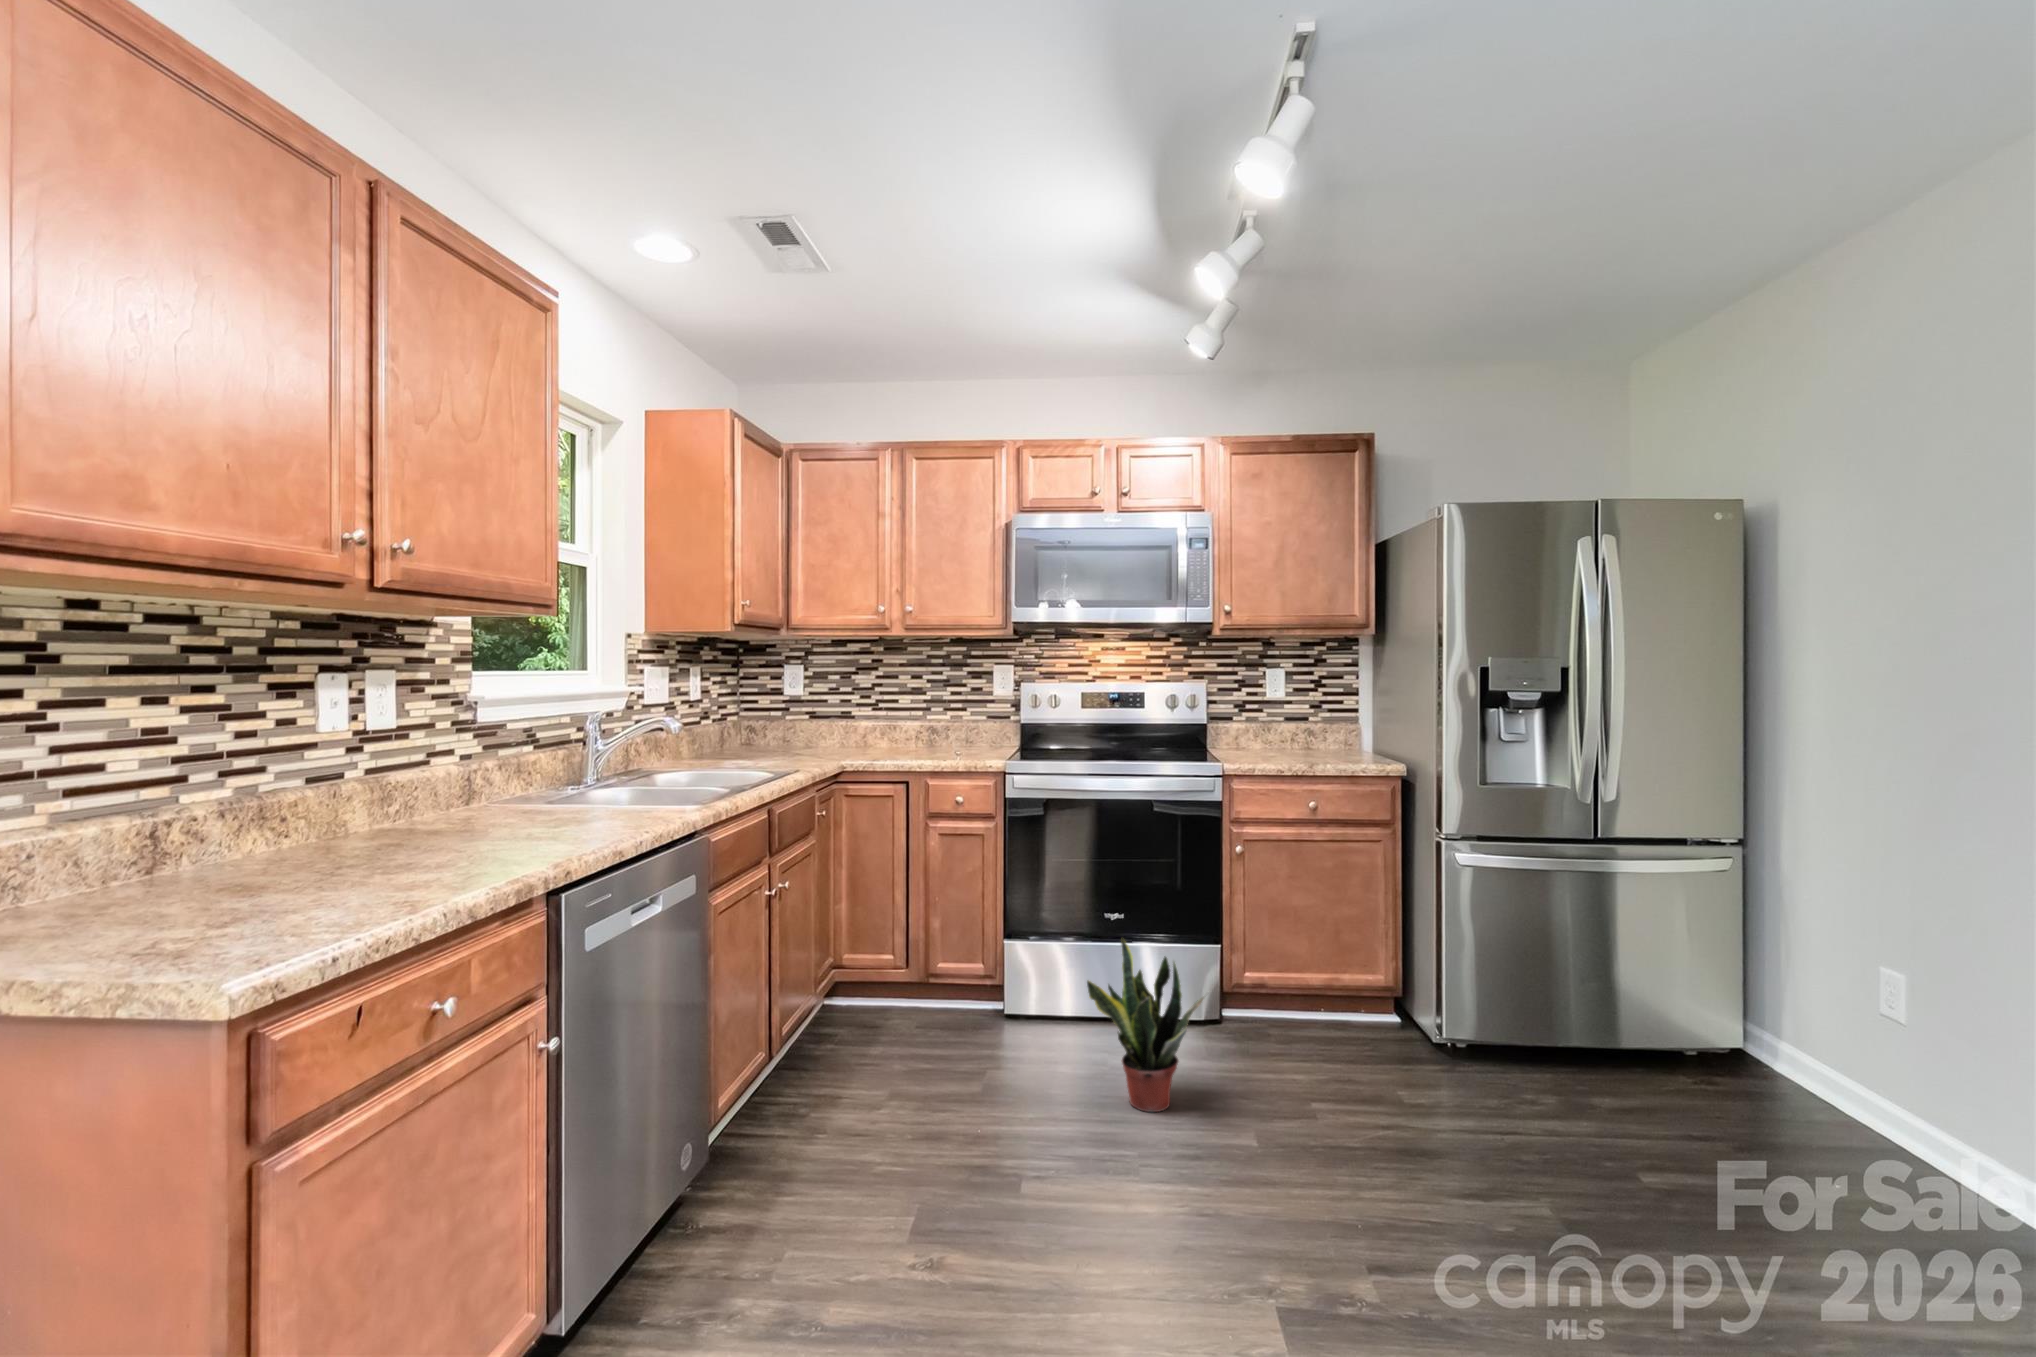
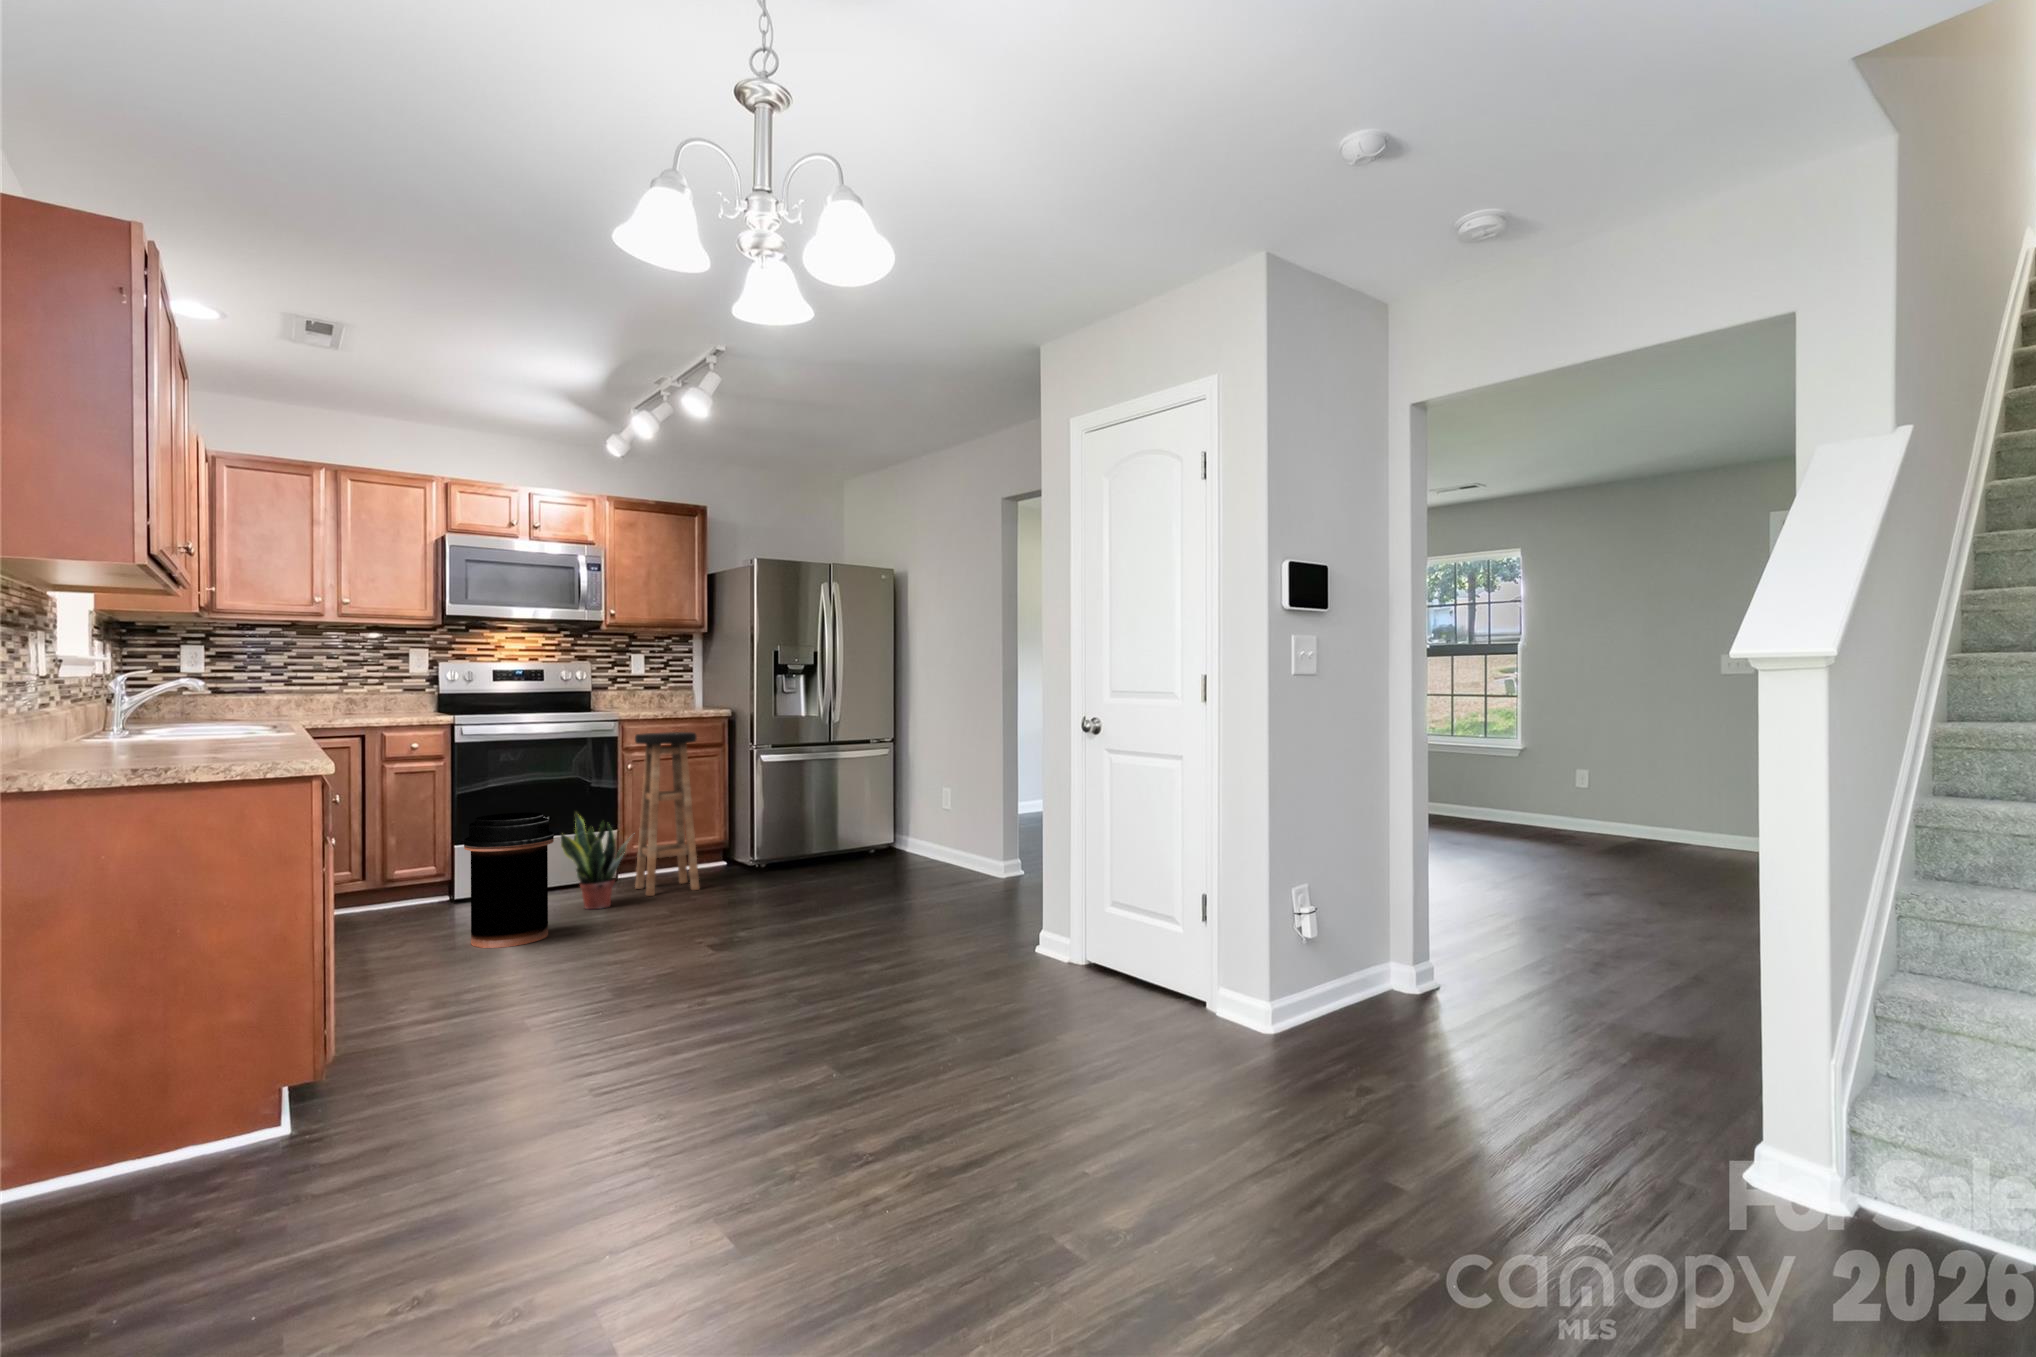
bar stool: none [1227,809,1329,1101] -> present [635,732,700,896]
trash can: none [906,953,1039,1205] -> present [464,813,554,948]

